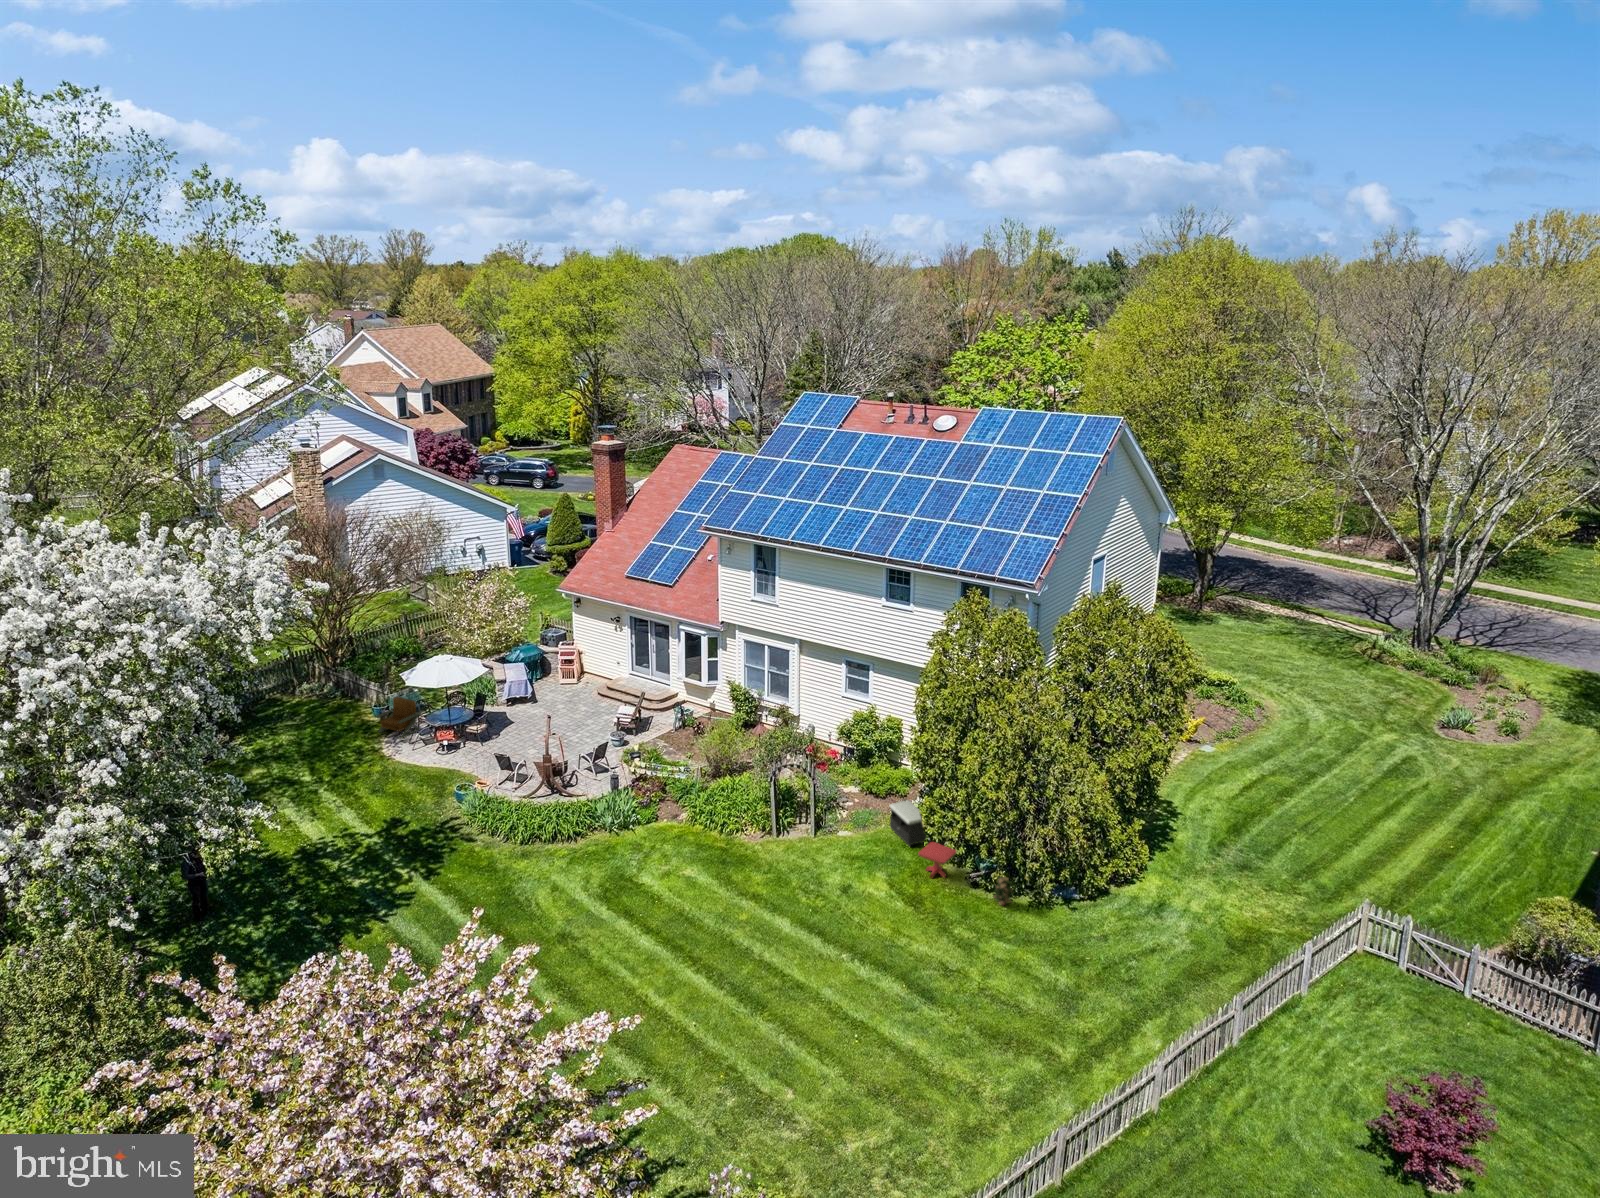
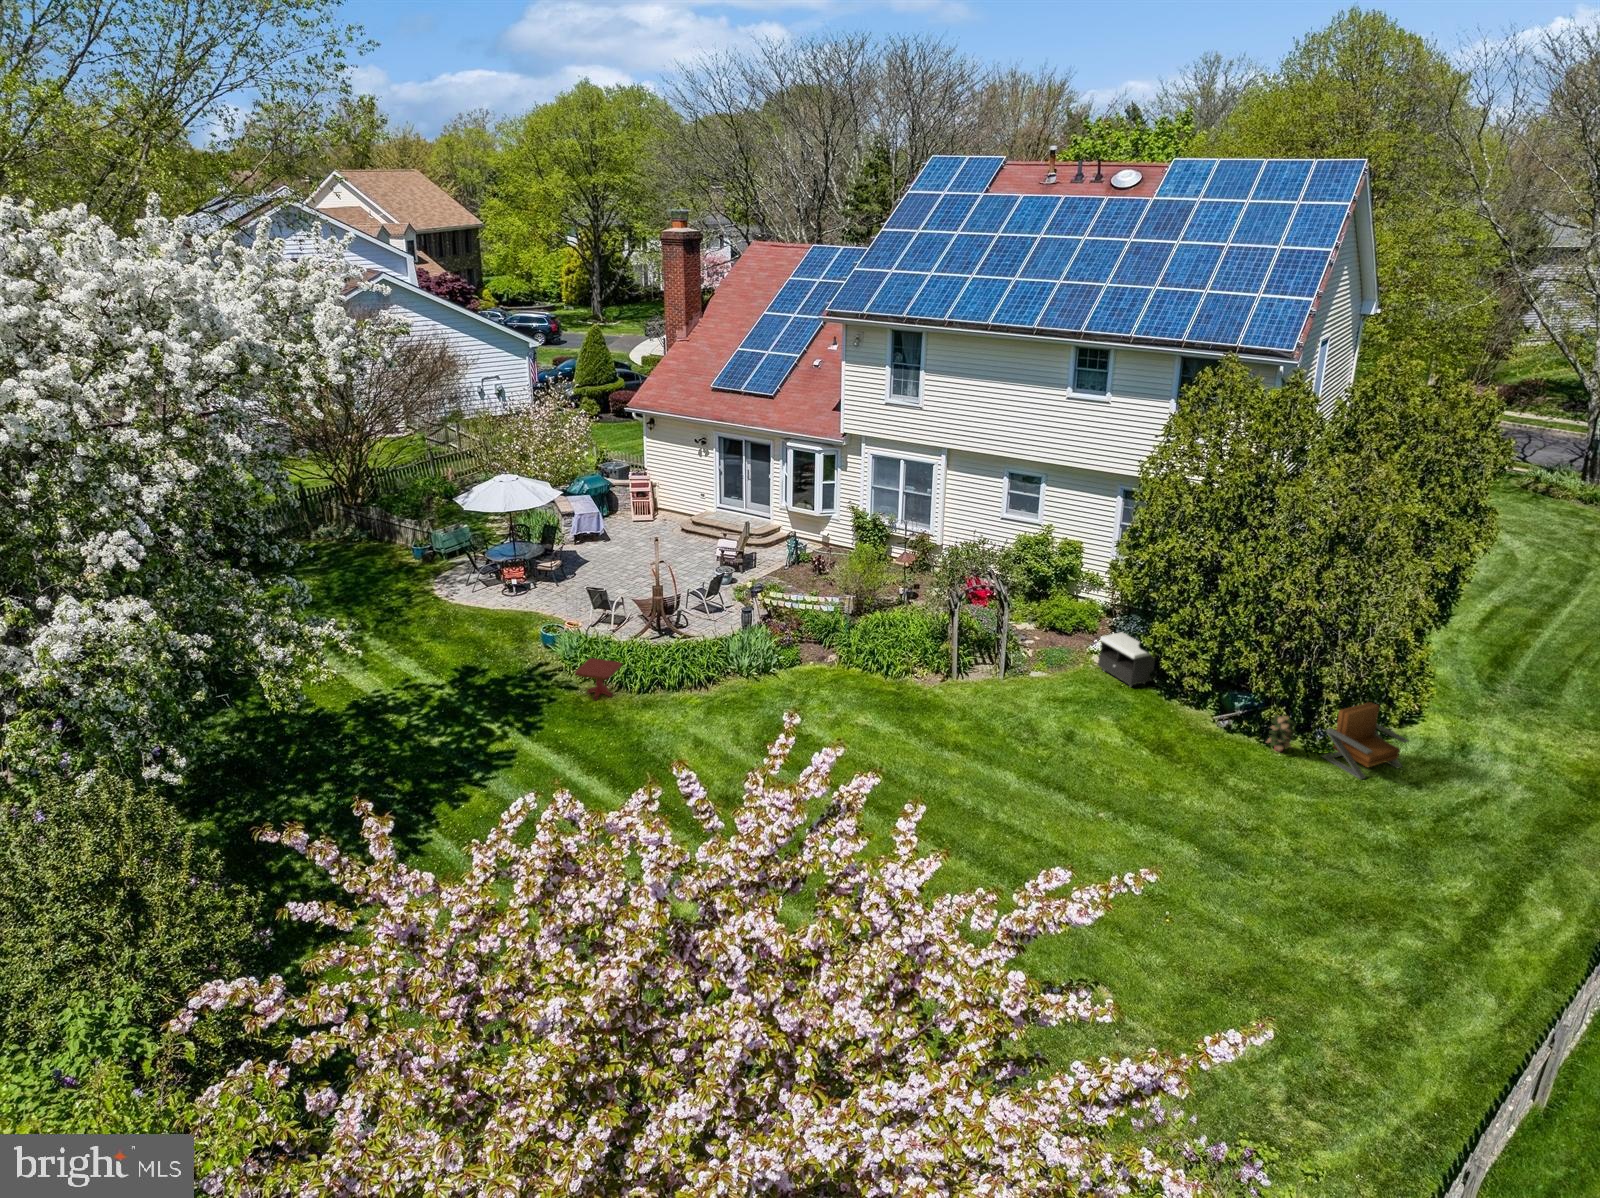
lounge chair: present [377,697,421,738] -> present [1322,702,1409,779]
side table: present [918,842,957,878] -> present [574,658,622,701]

